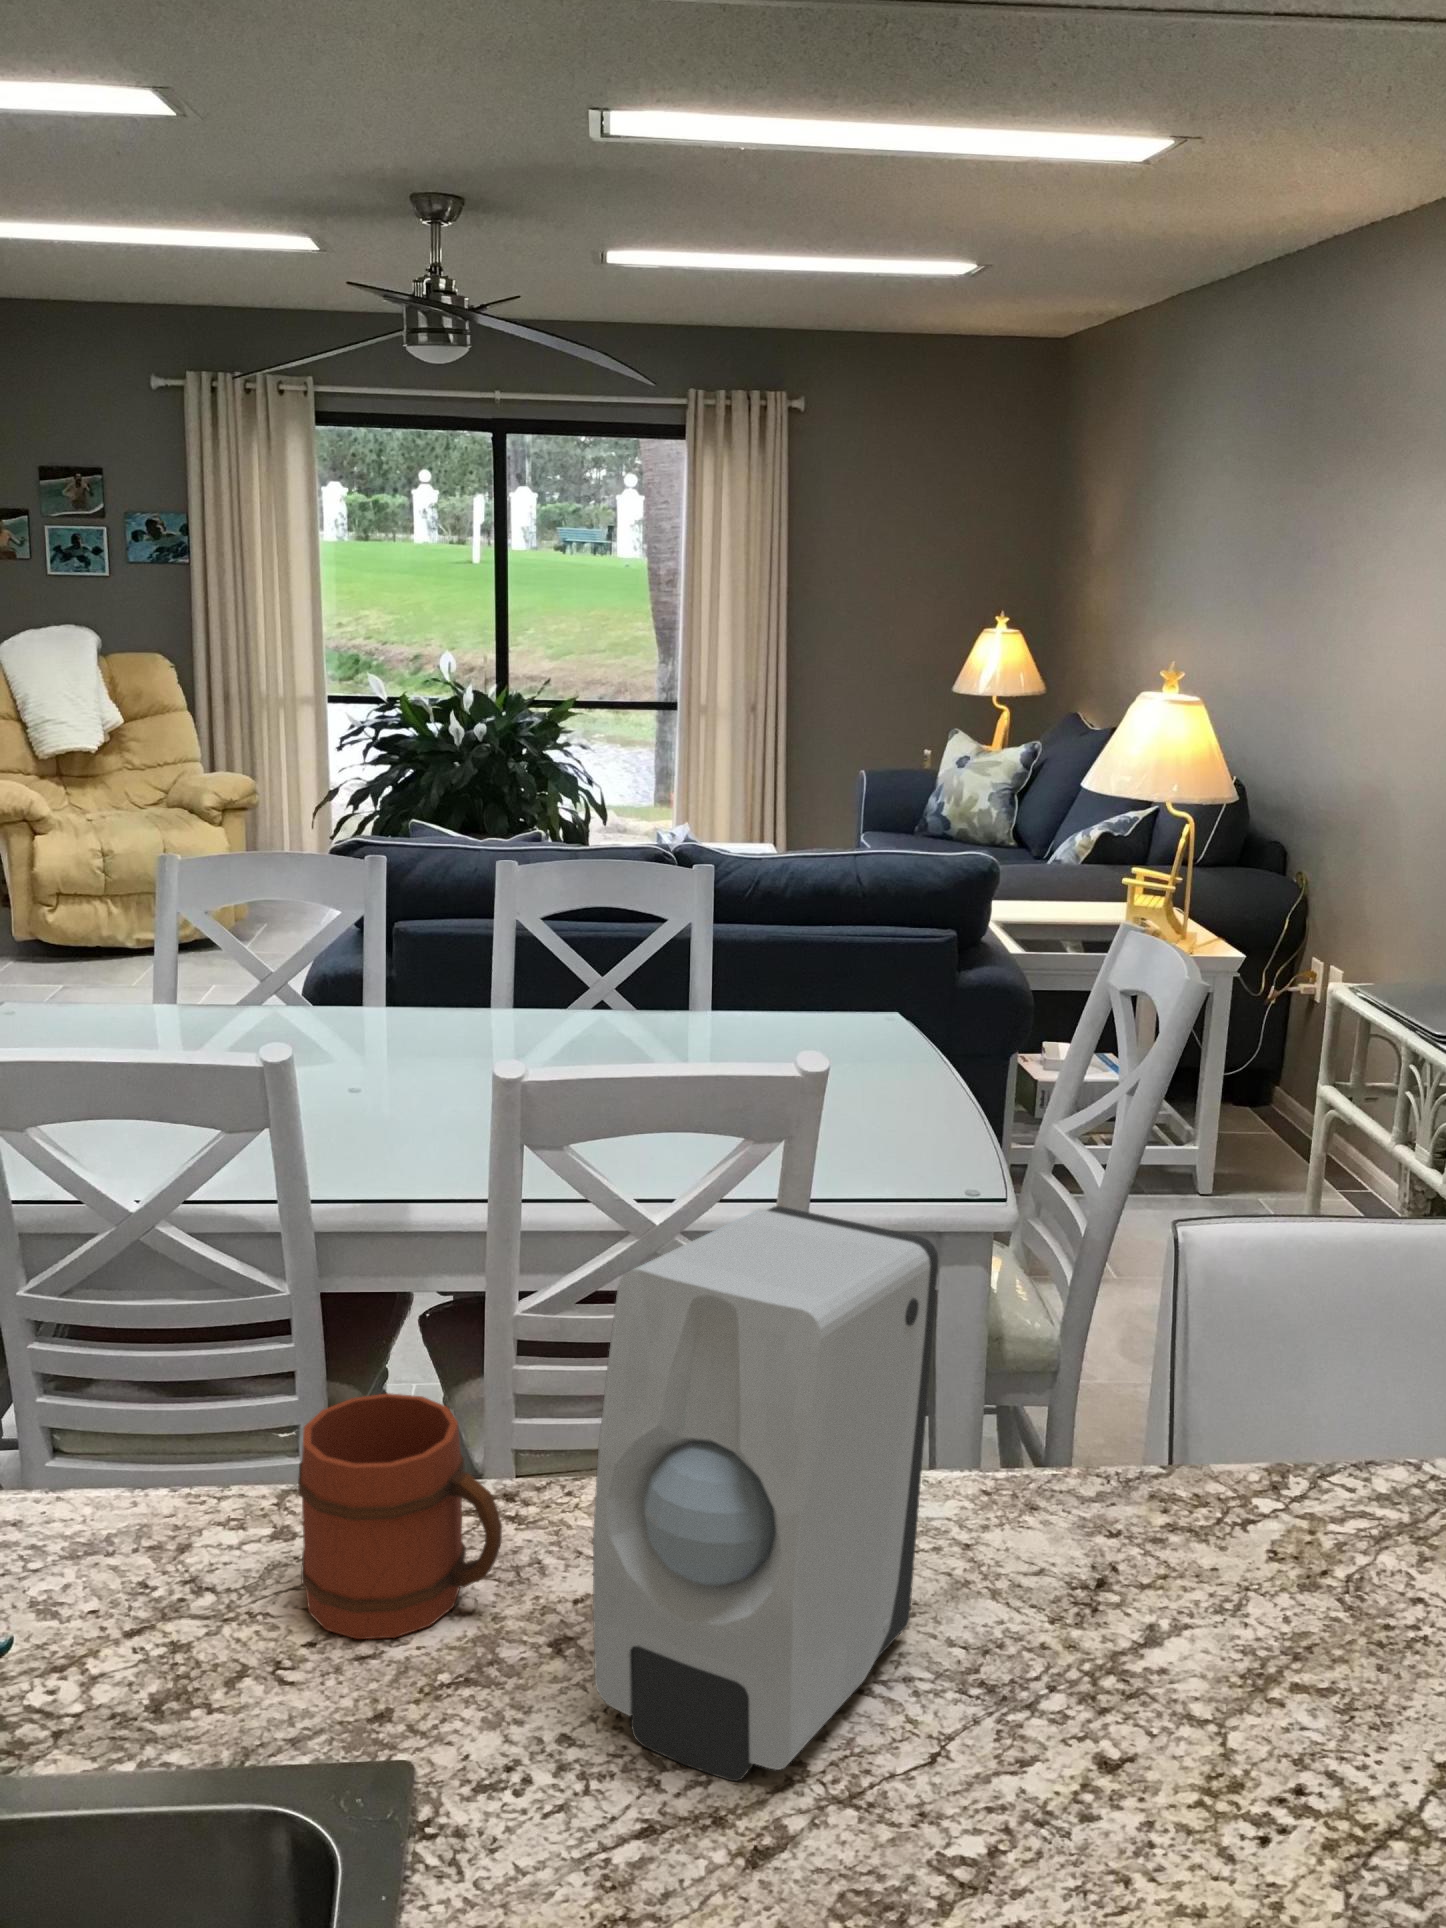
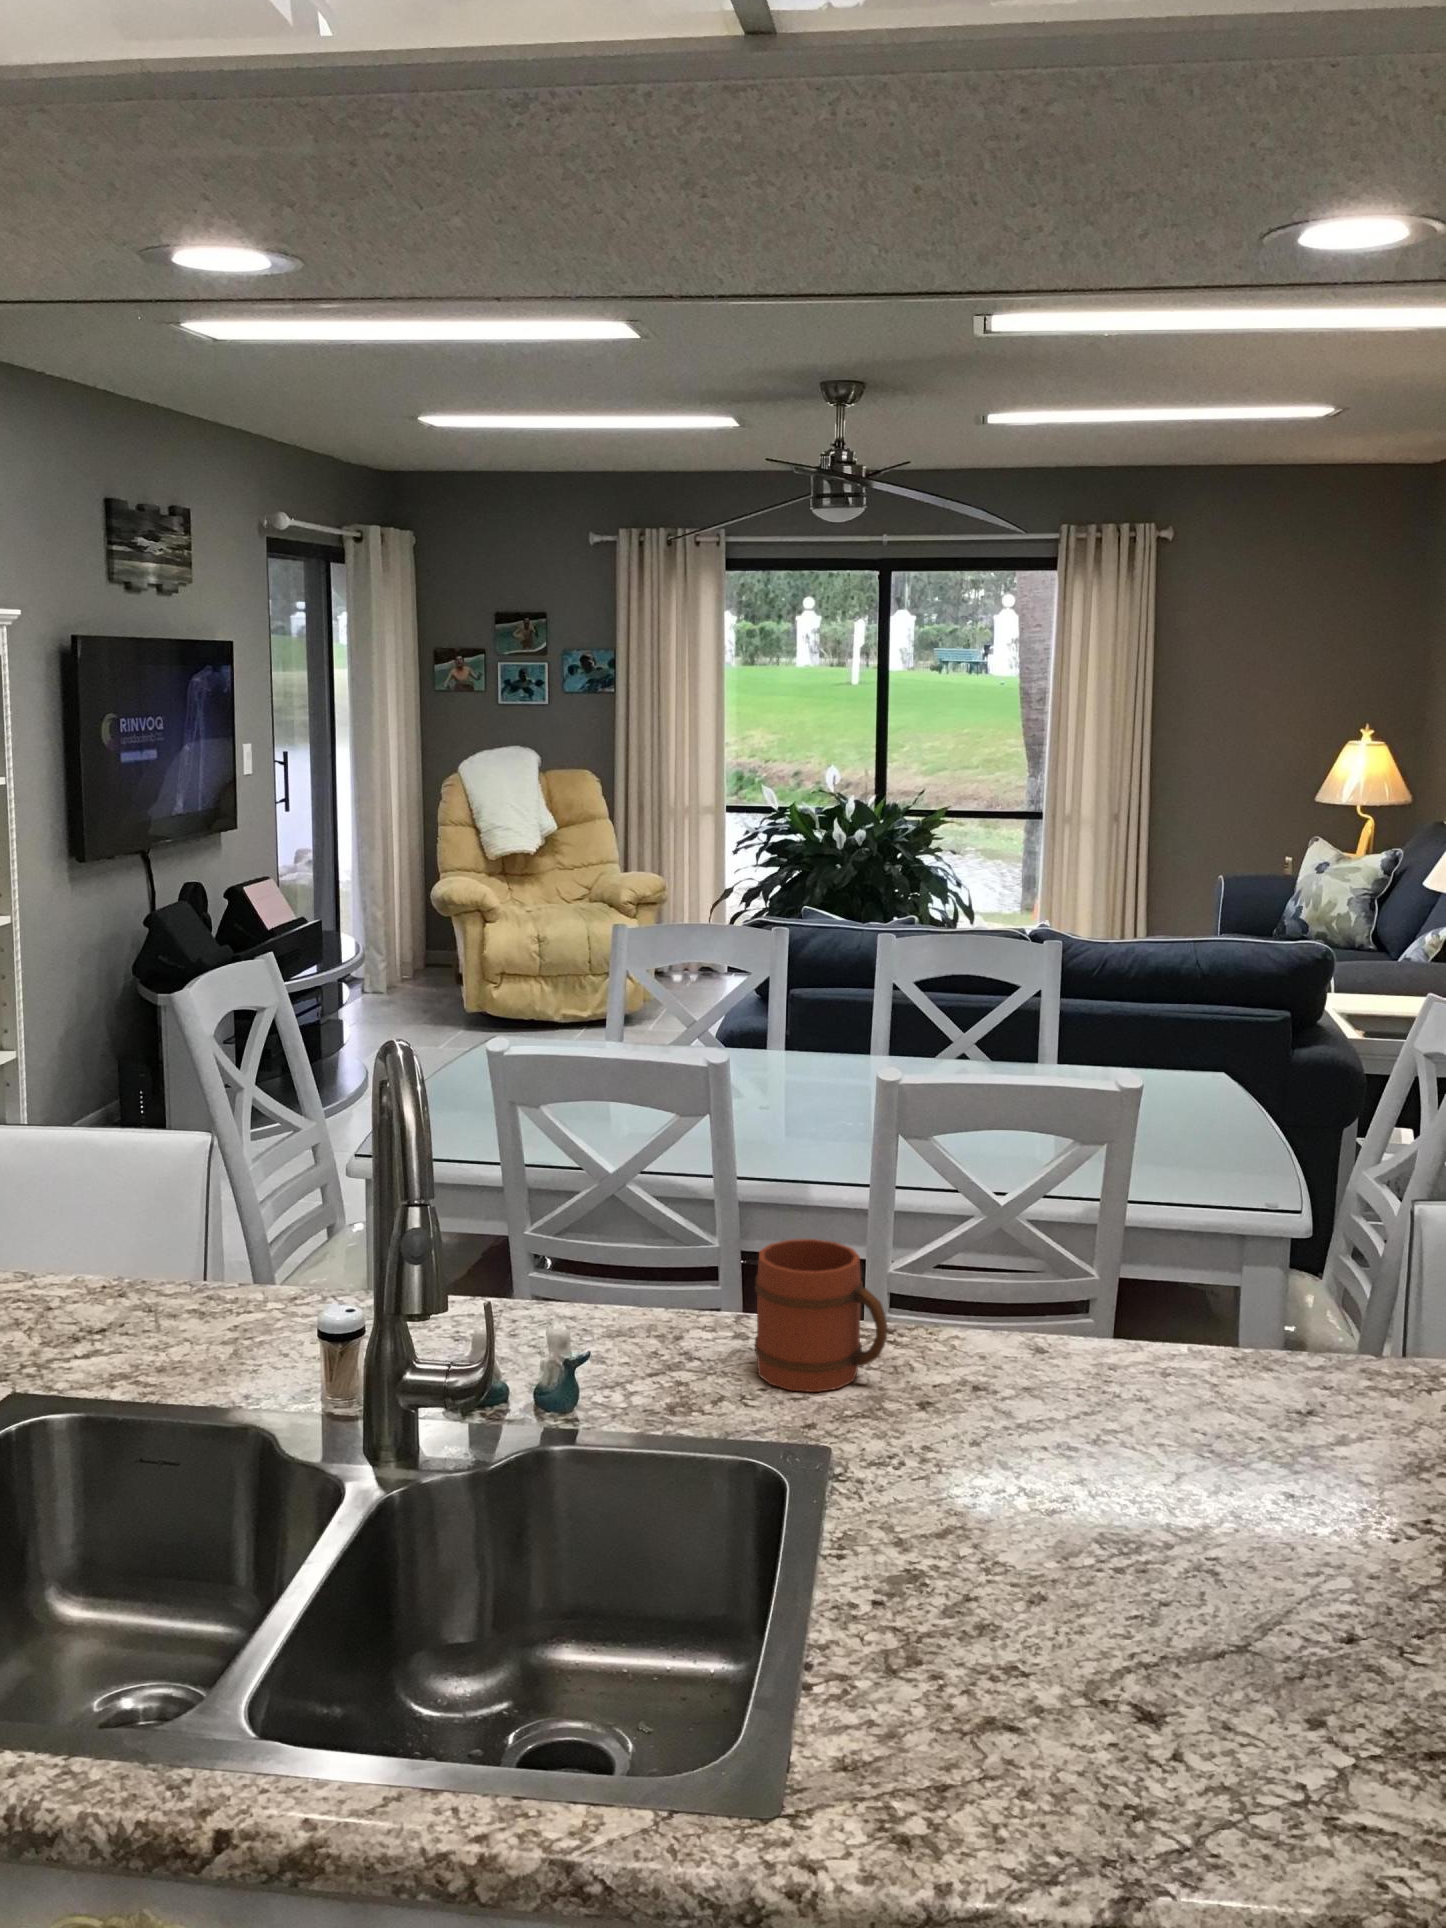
soap dispenser: present [593,1206,938,1781] -> none [948,1120,1192,1478]

